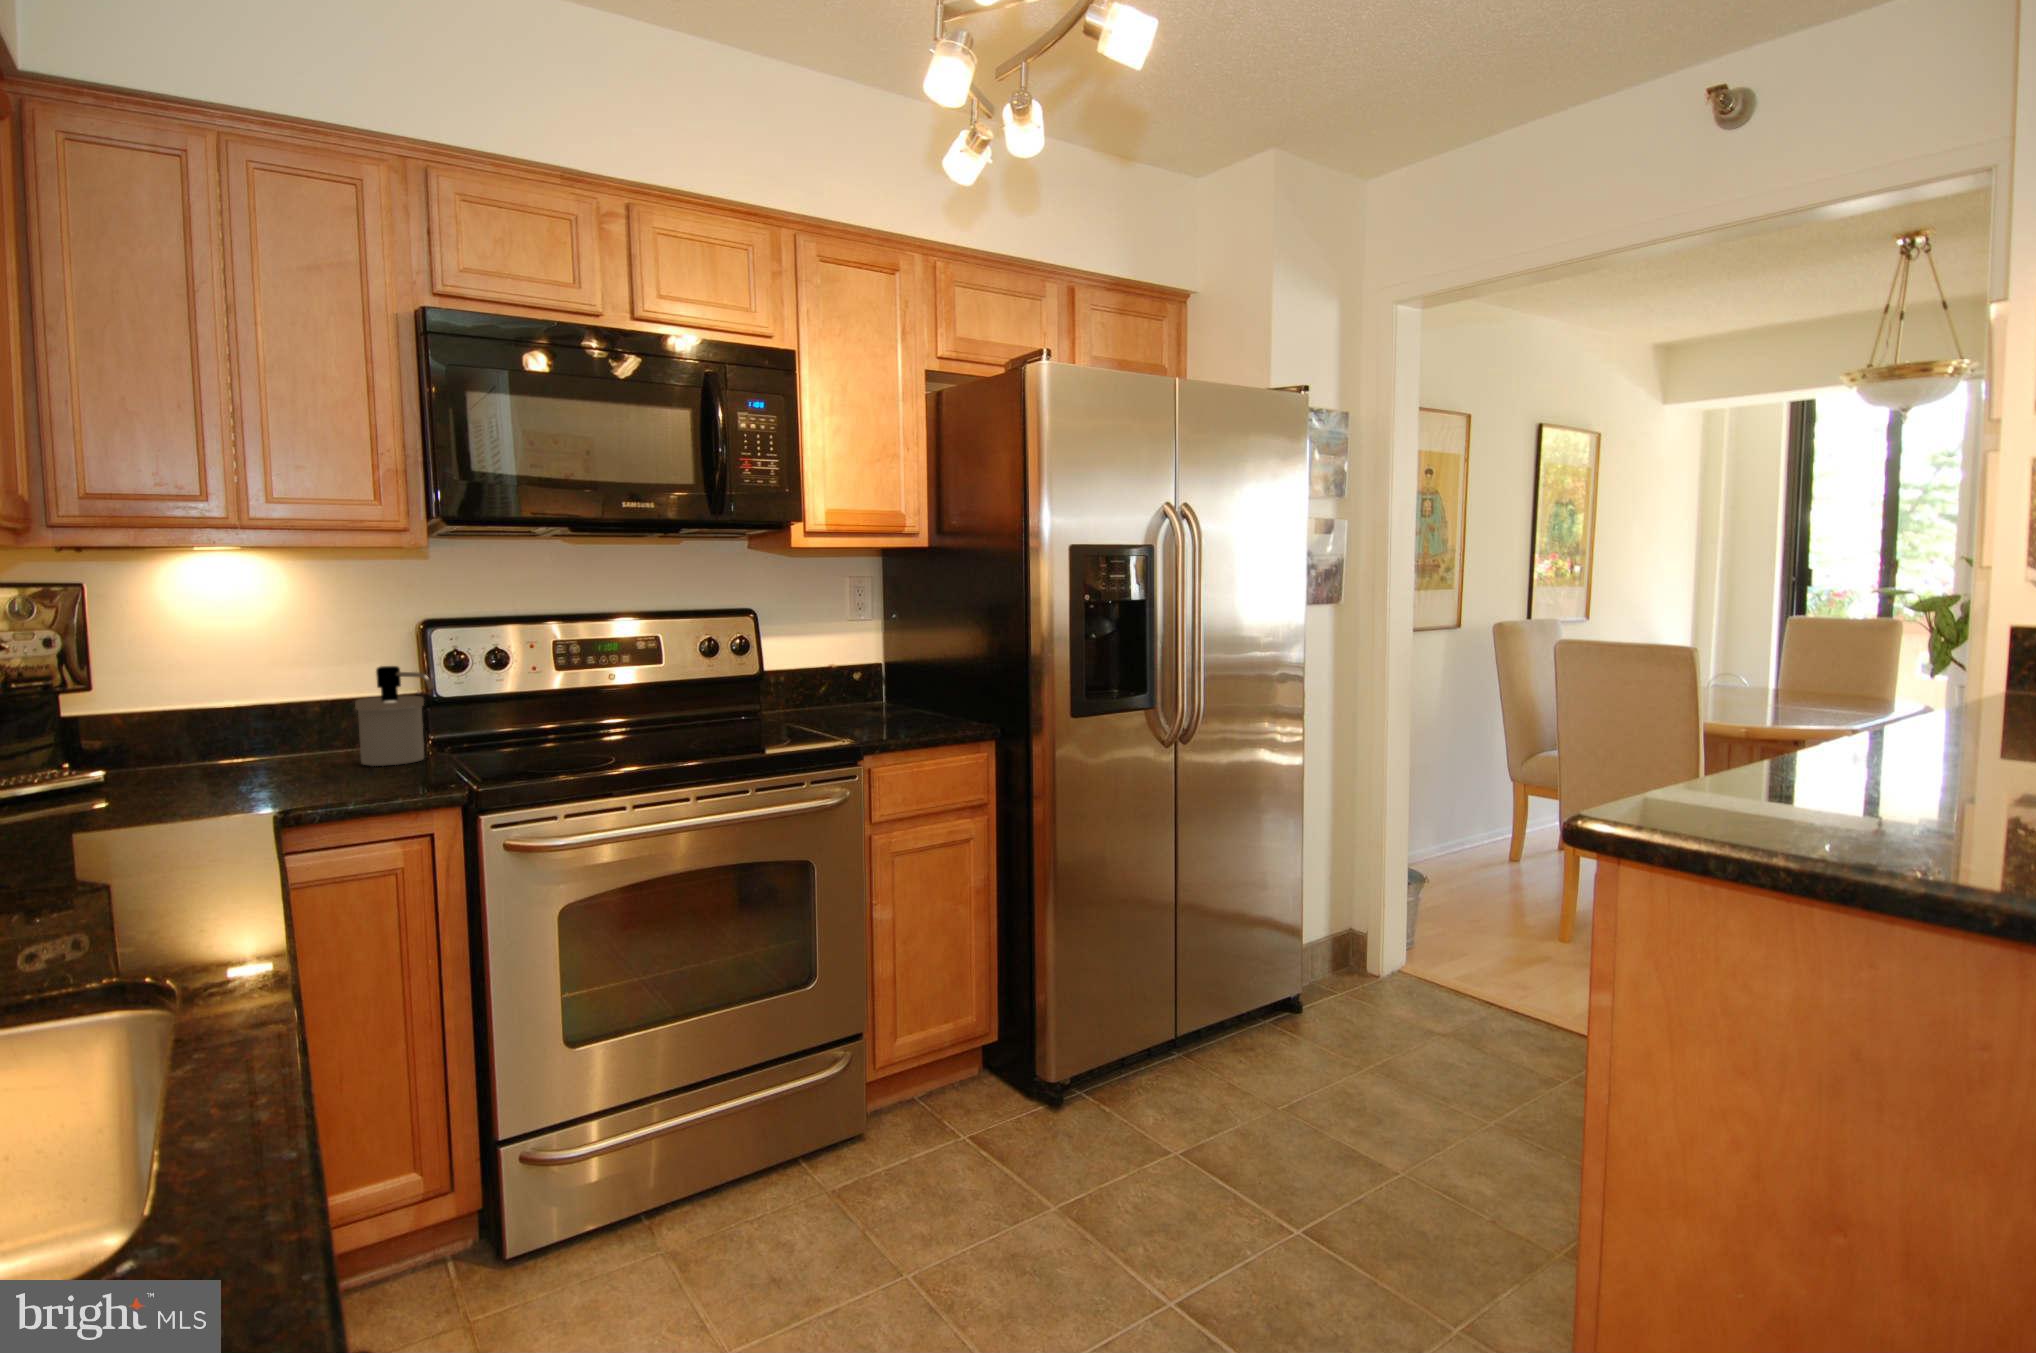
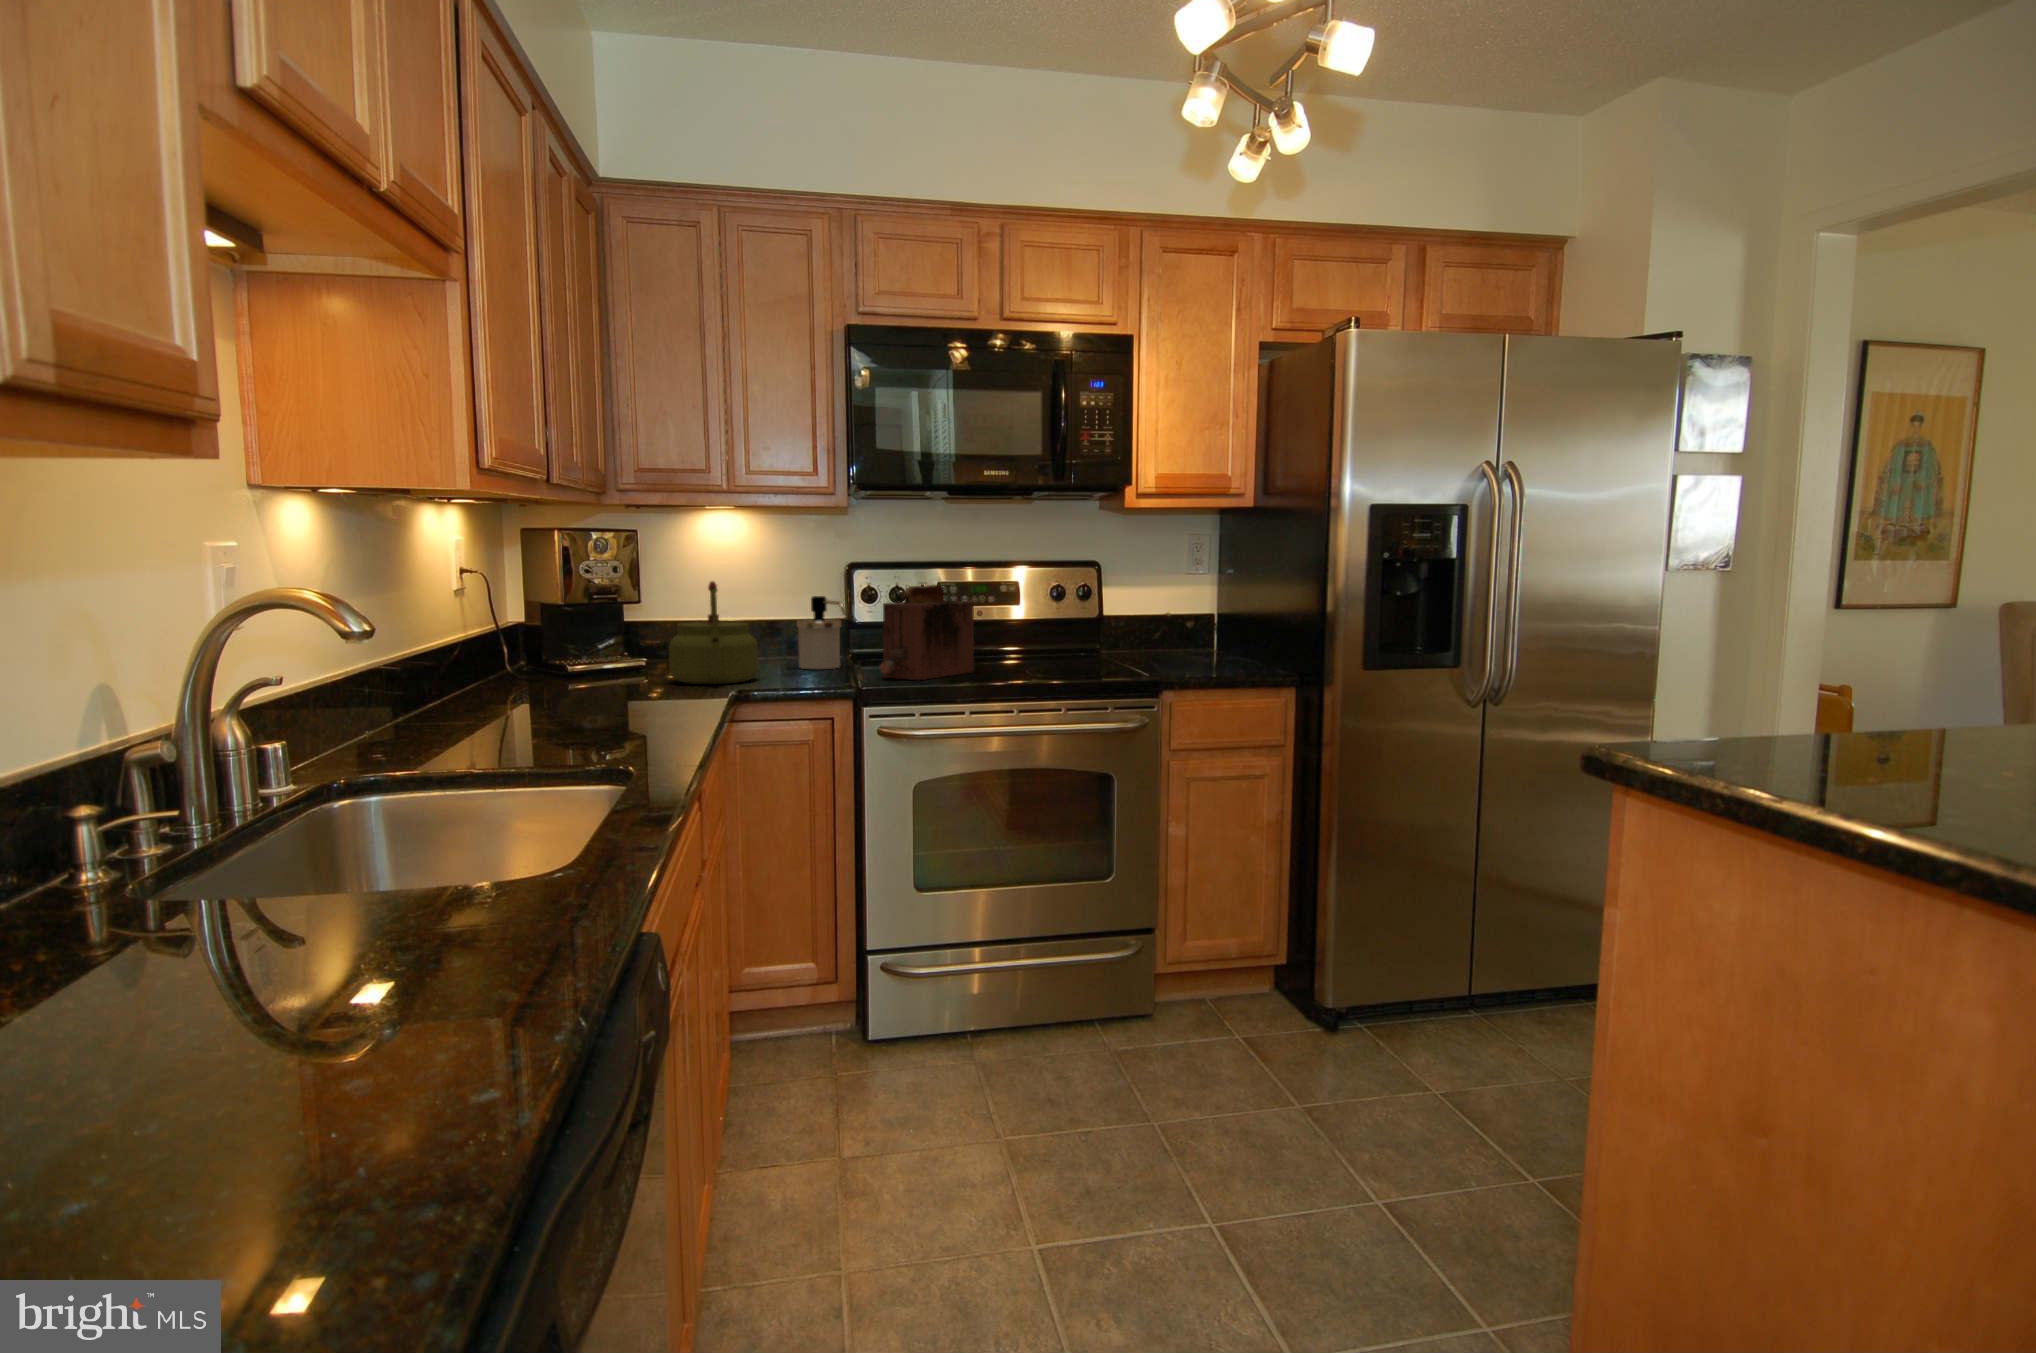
toaster: none [498,647,621,773] -> present [880,585,974,680]
kettle: none [150,655,306,808] -> present [669,581,758,684]

